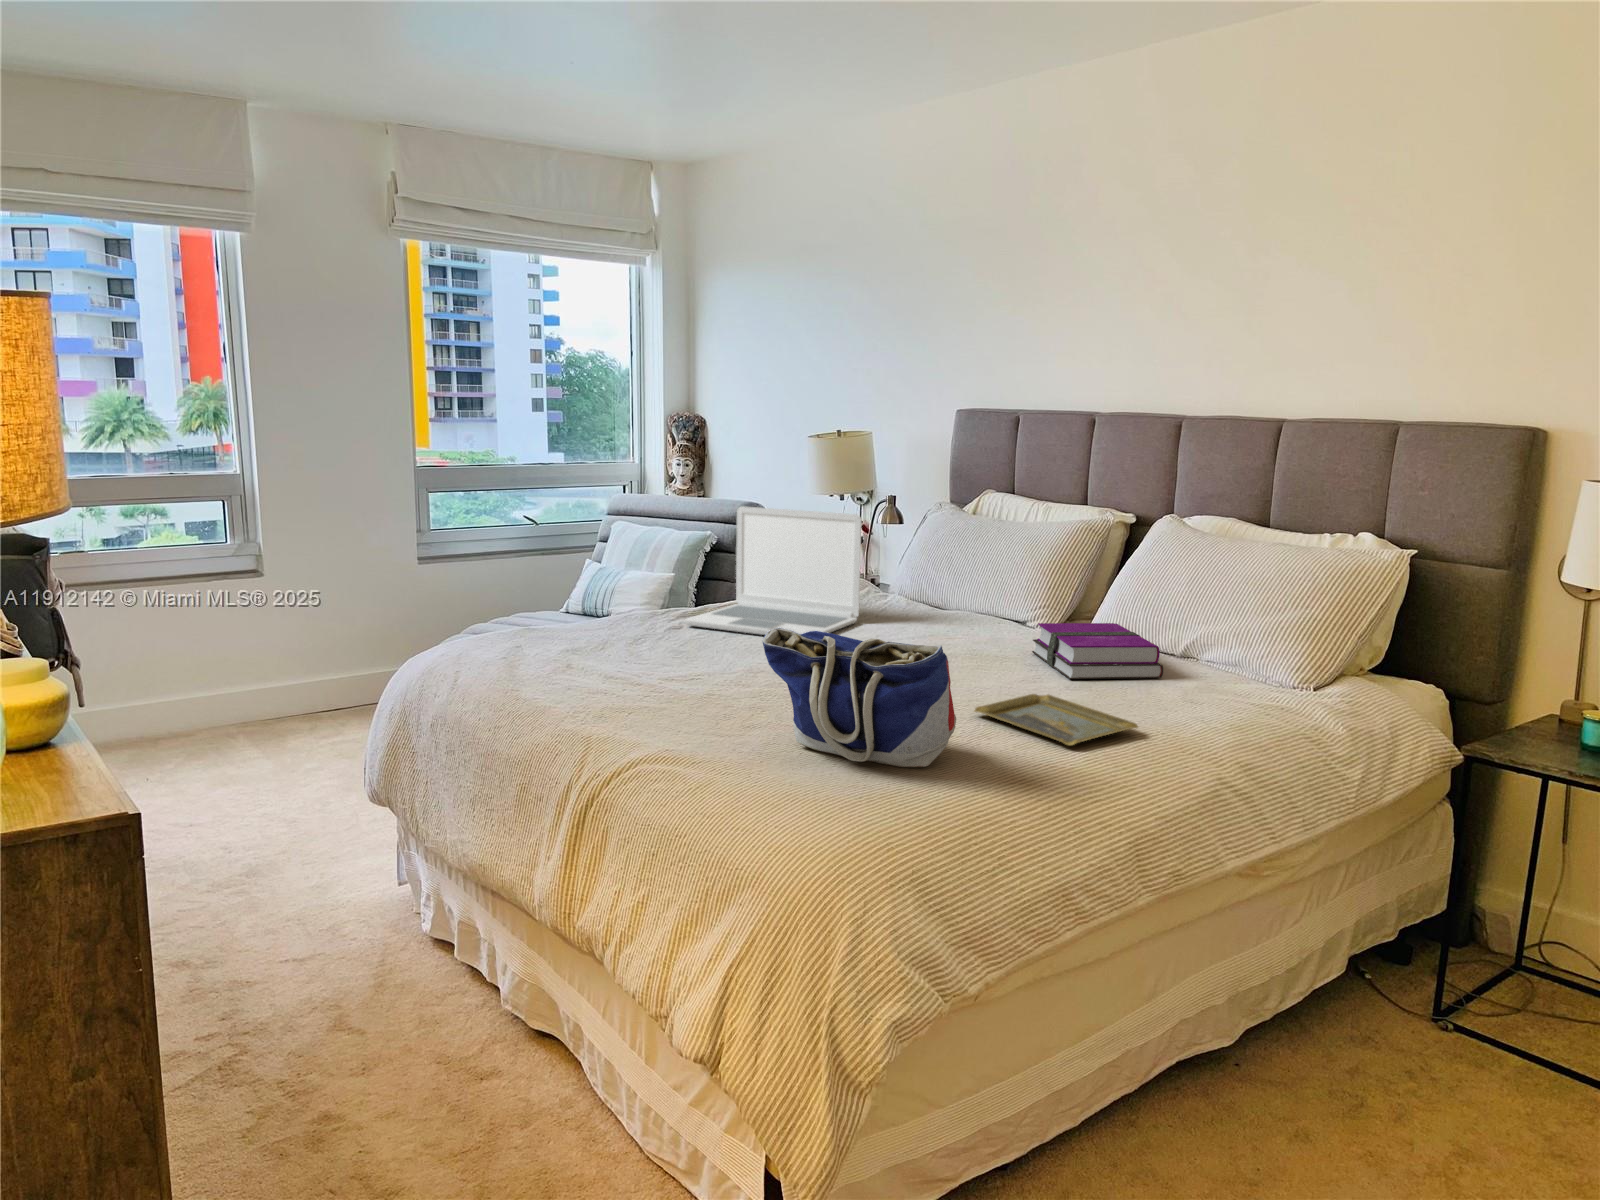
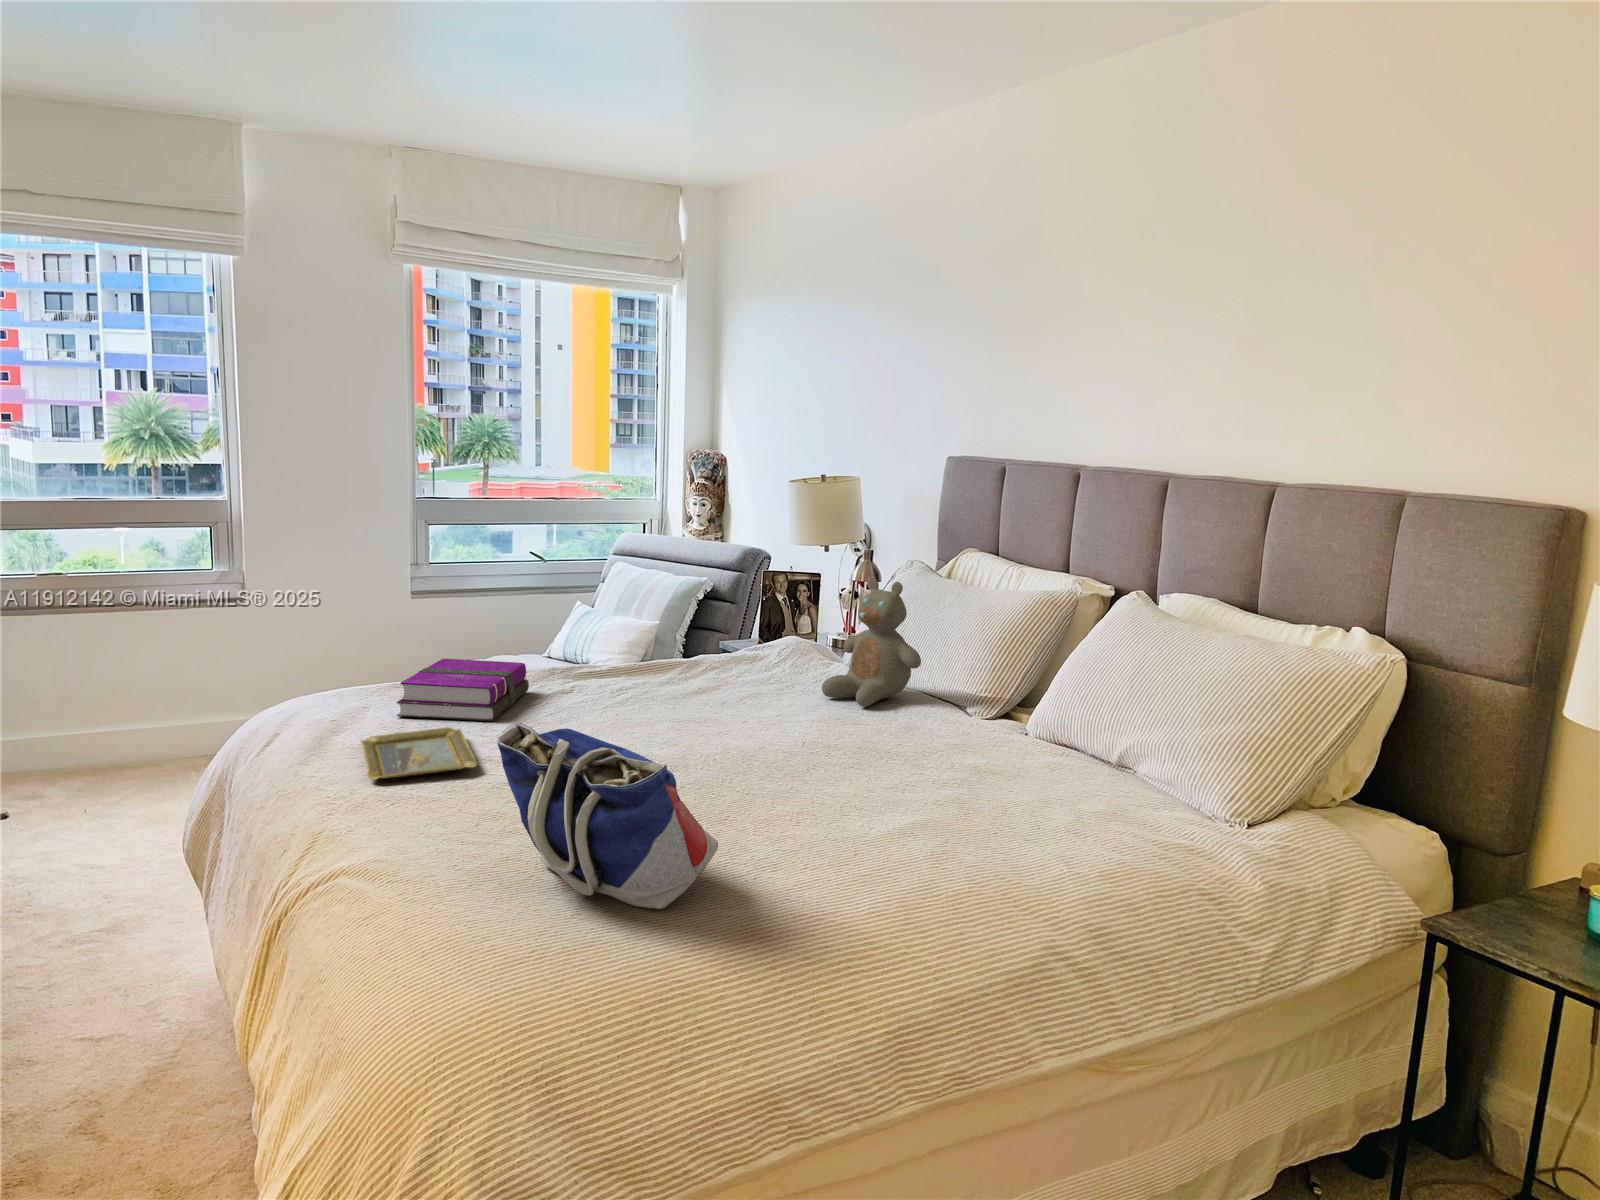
laptop: present [685,506,862,635] -> none [580,559,780,716]
teddy bear: none [900,513,987,626] -> present [822,577,921,707]
hardback book: present [1032,623,1163,679] -> present [397,658,529,721]
tray: present [974,694,1138,746] -> present [360,727,477,780]

